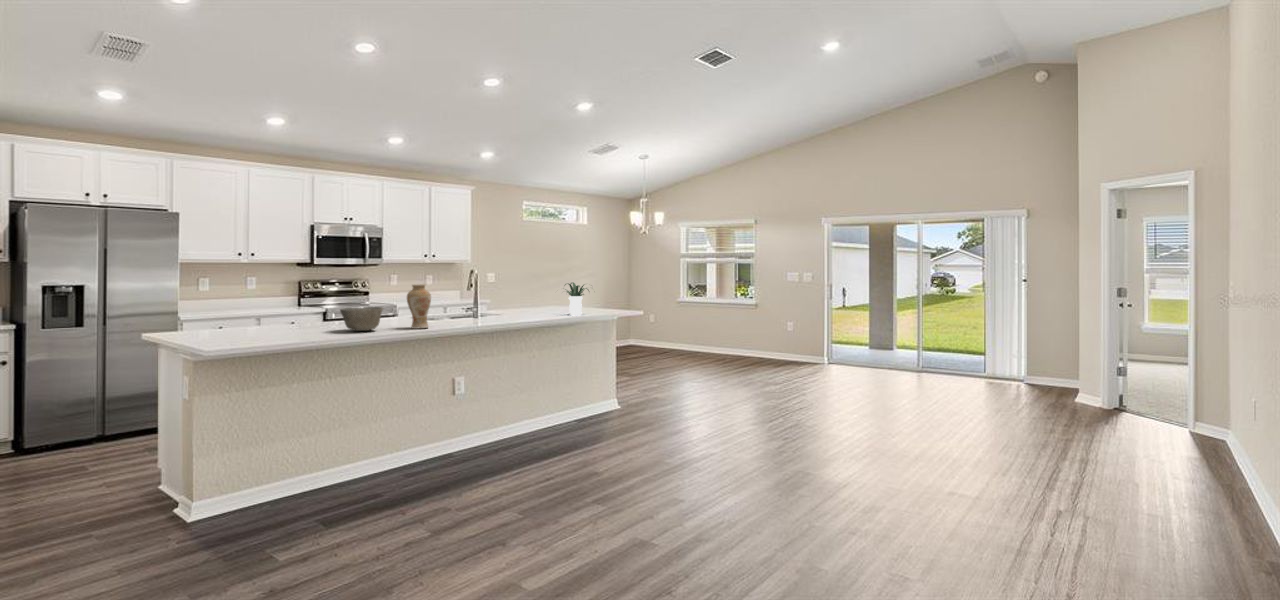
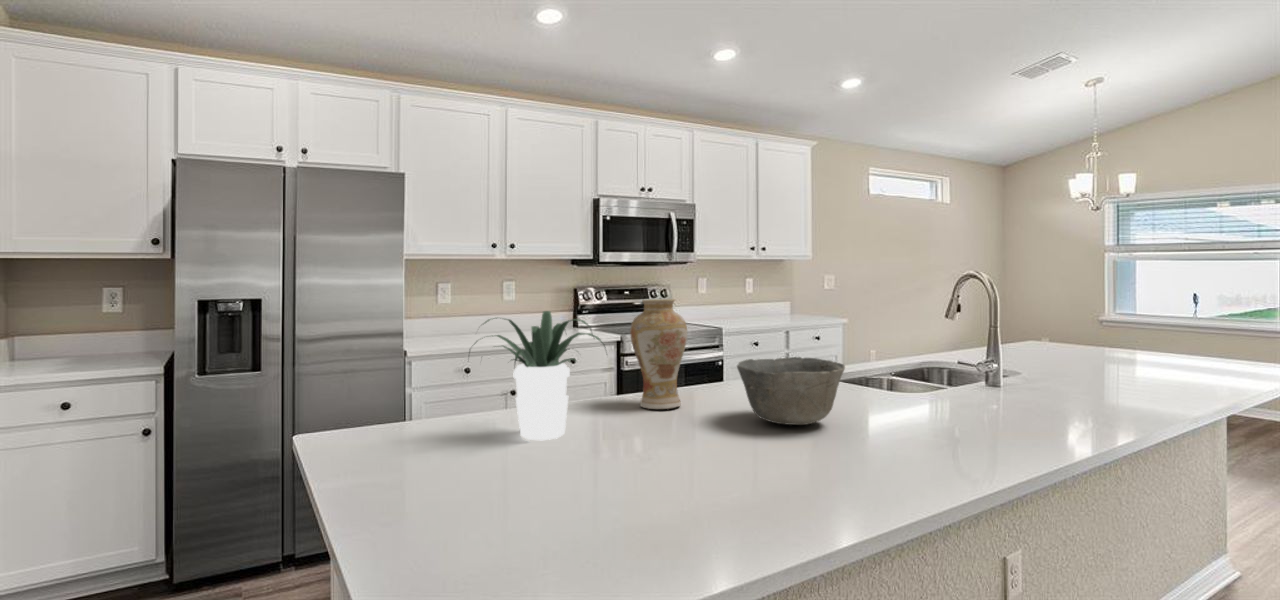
potted plant: present [565,282,589,316] -> present [475,311,606,440]
vase: present [407,284,431,329] -> present [630,299,687,409]

